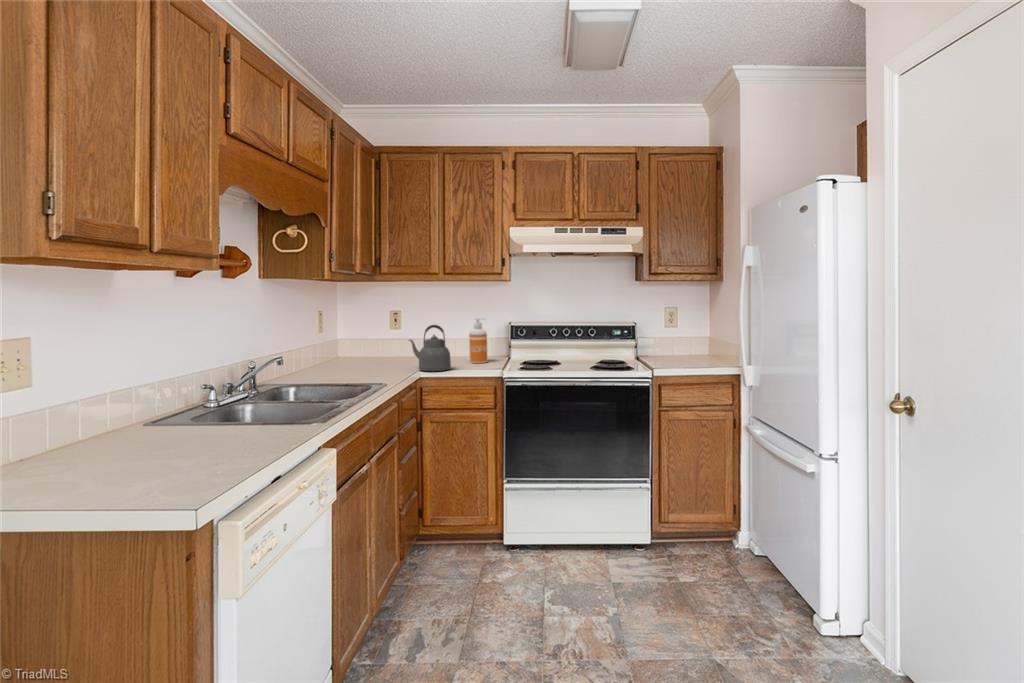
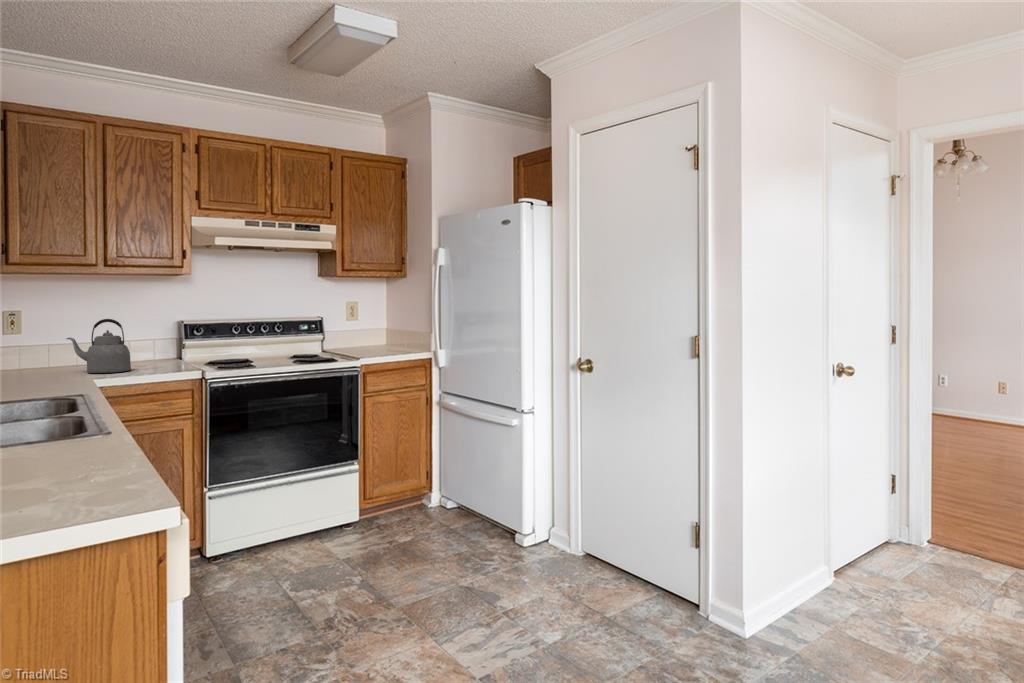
soap dispenser: present [469,319,487,363] -> none [141,314,165,364]

